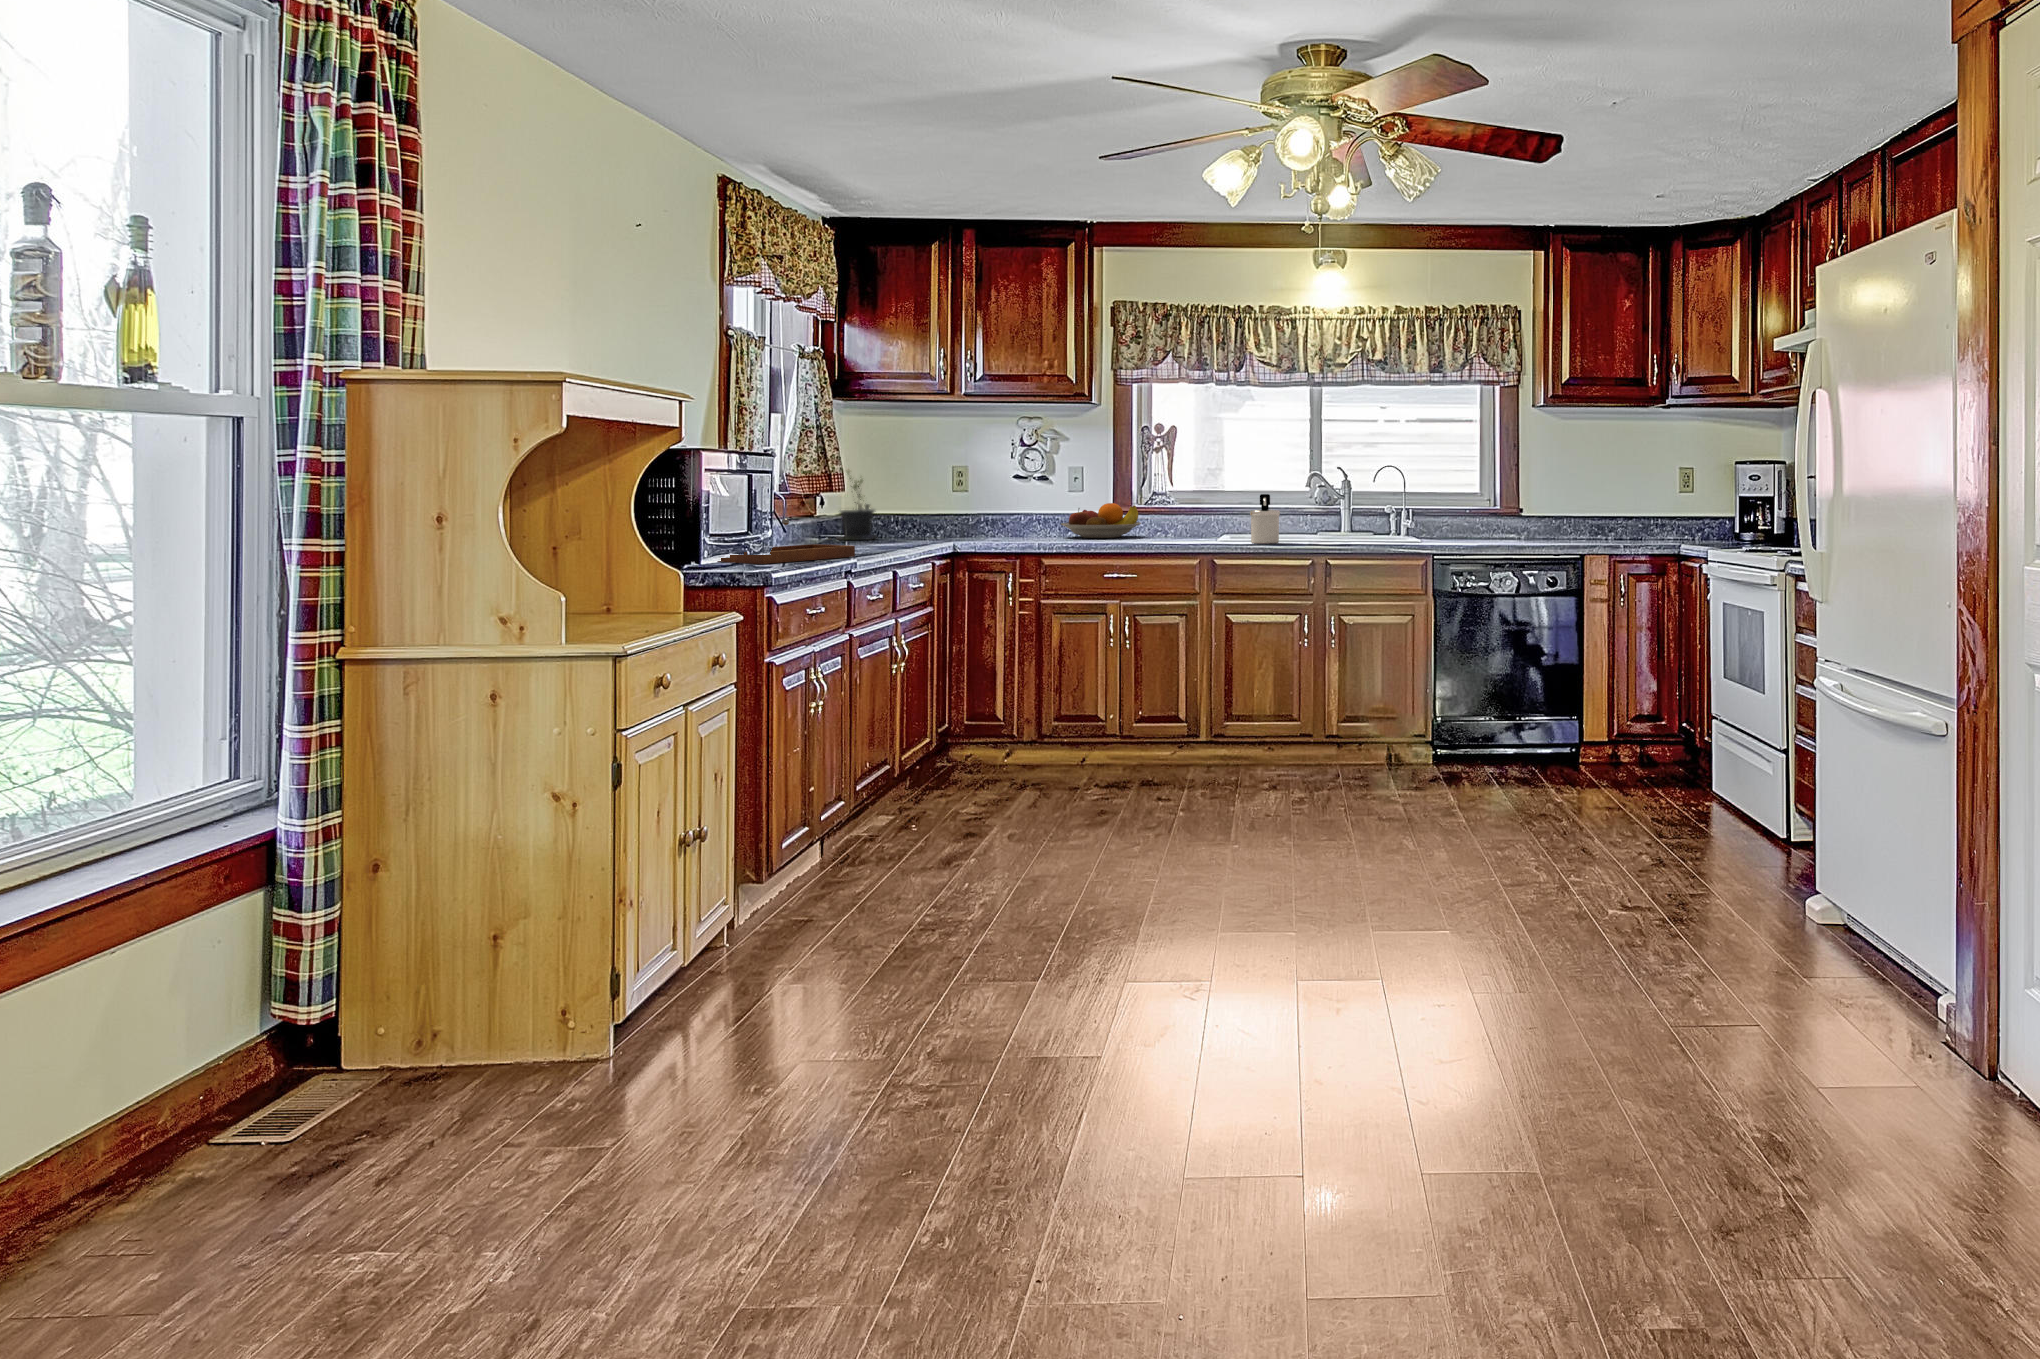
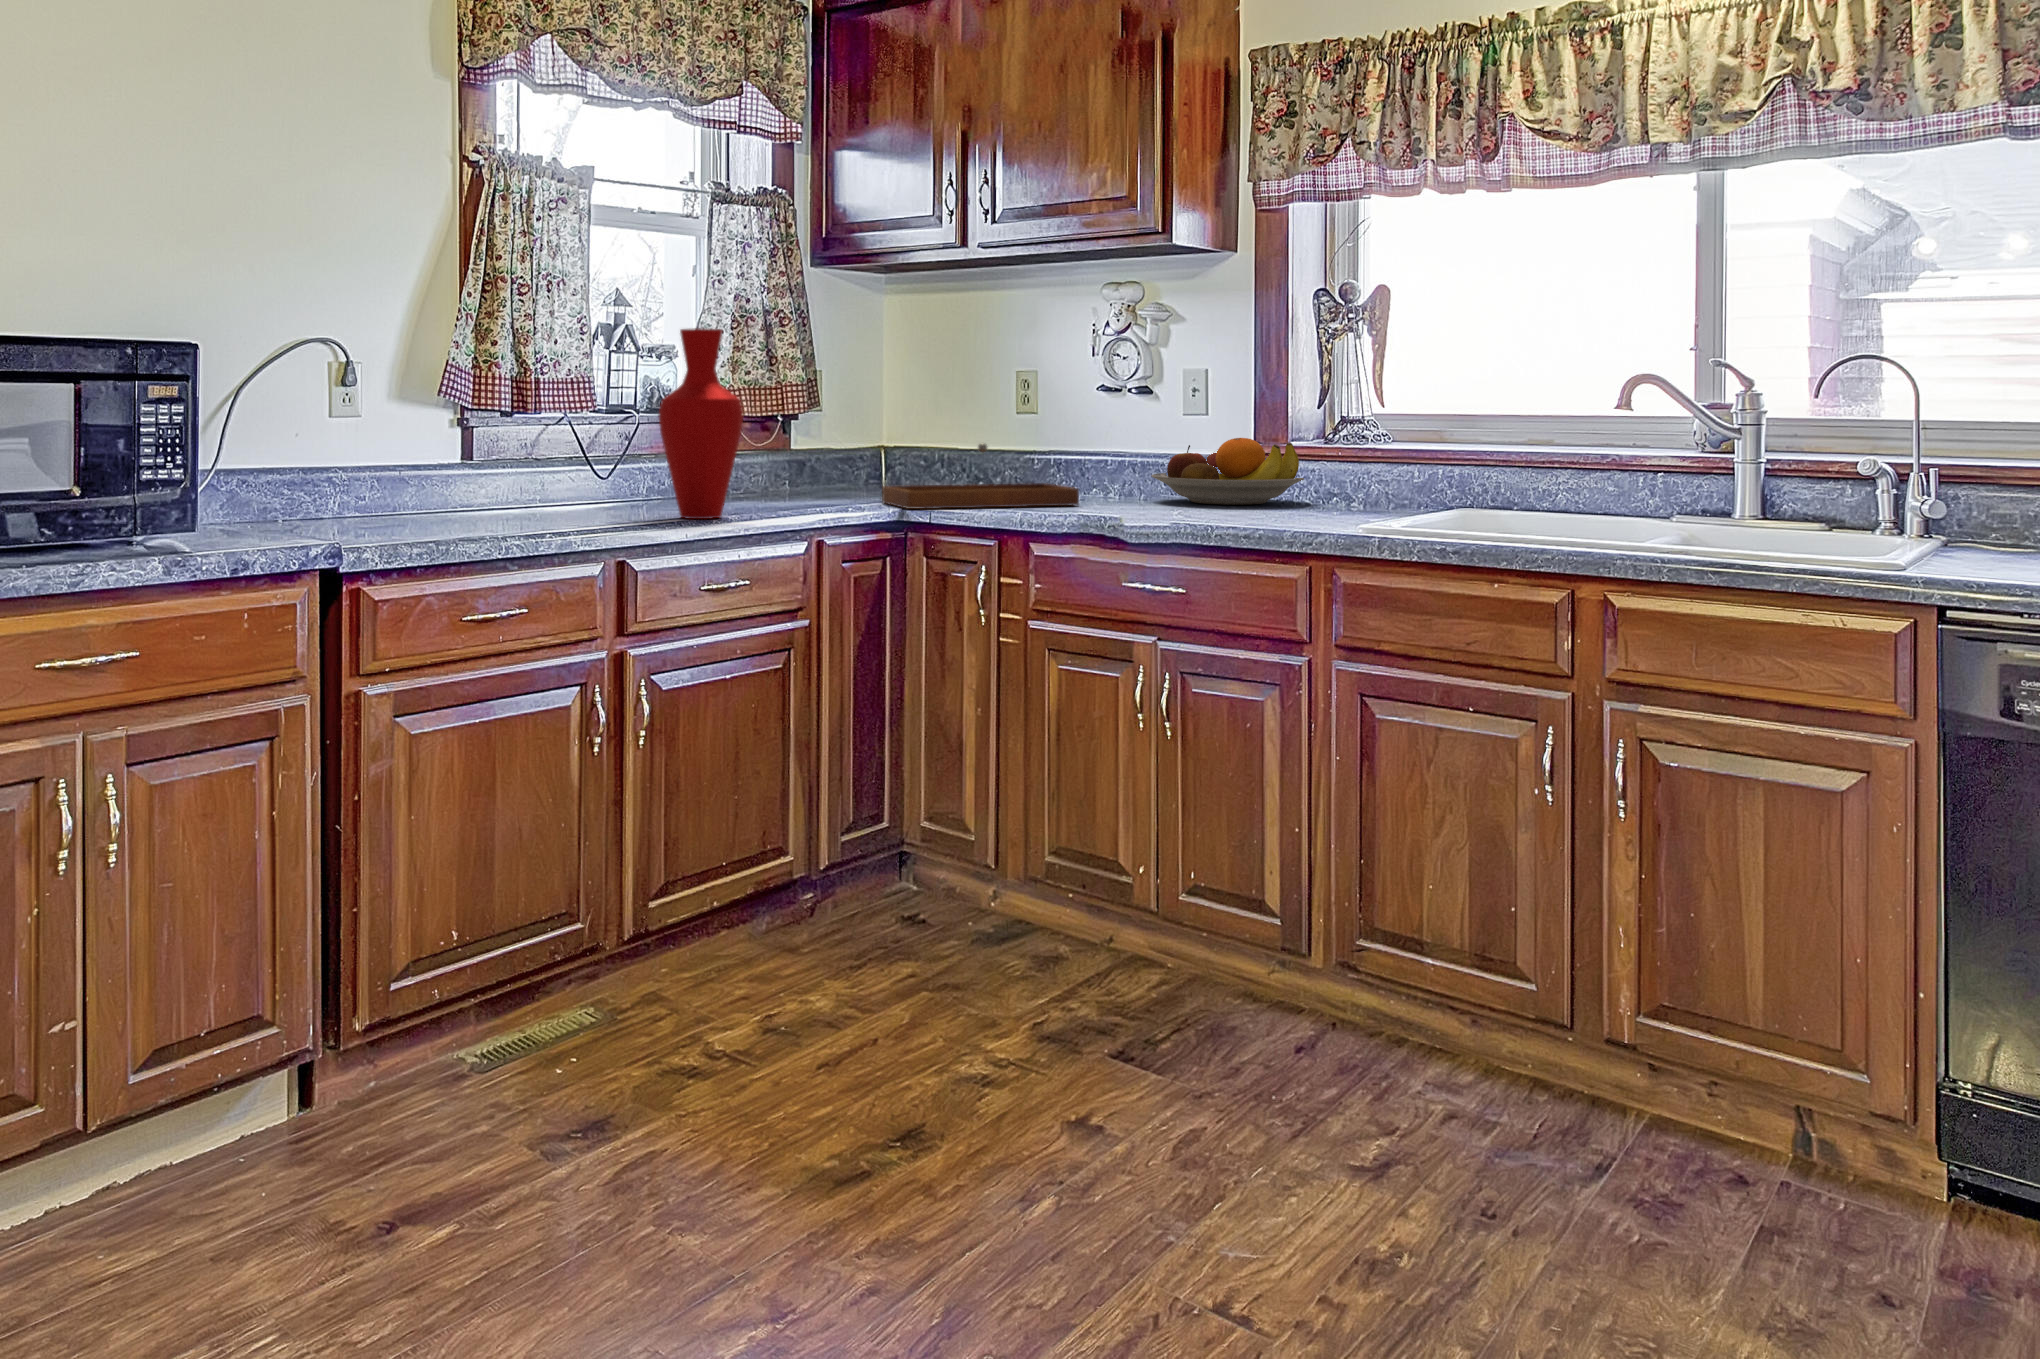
vase: none [889,449,939,555] -> present [658,328,744,519]
potted plant: present [837,469,878,540] -> none [841,375,907,487]
soap dispenser: present [1250,494,1280,543] -> none [1416,423,1490,539]
tray: present [717,519,855,564] -> present [882,443,1079,509]

